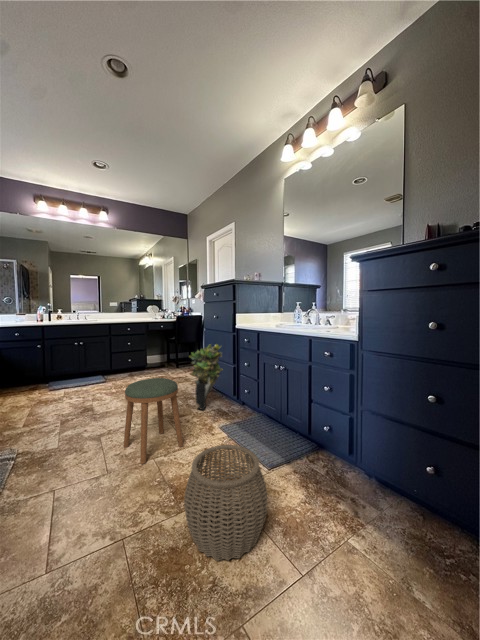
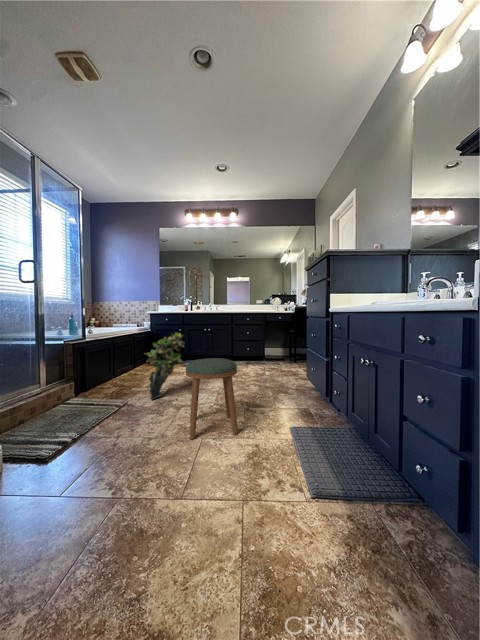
potted plant: present [189,344,223,410] -> present [146,332,184,399]
woven basket: present [184,445,268,561] -> none [143,434,254,587]

